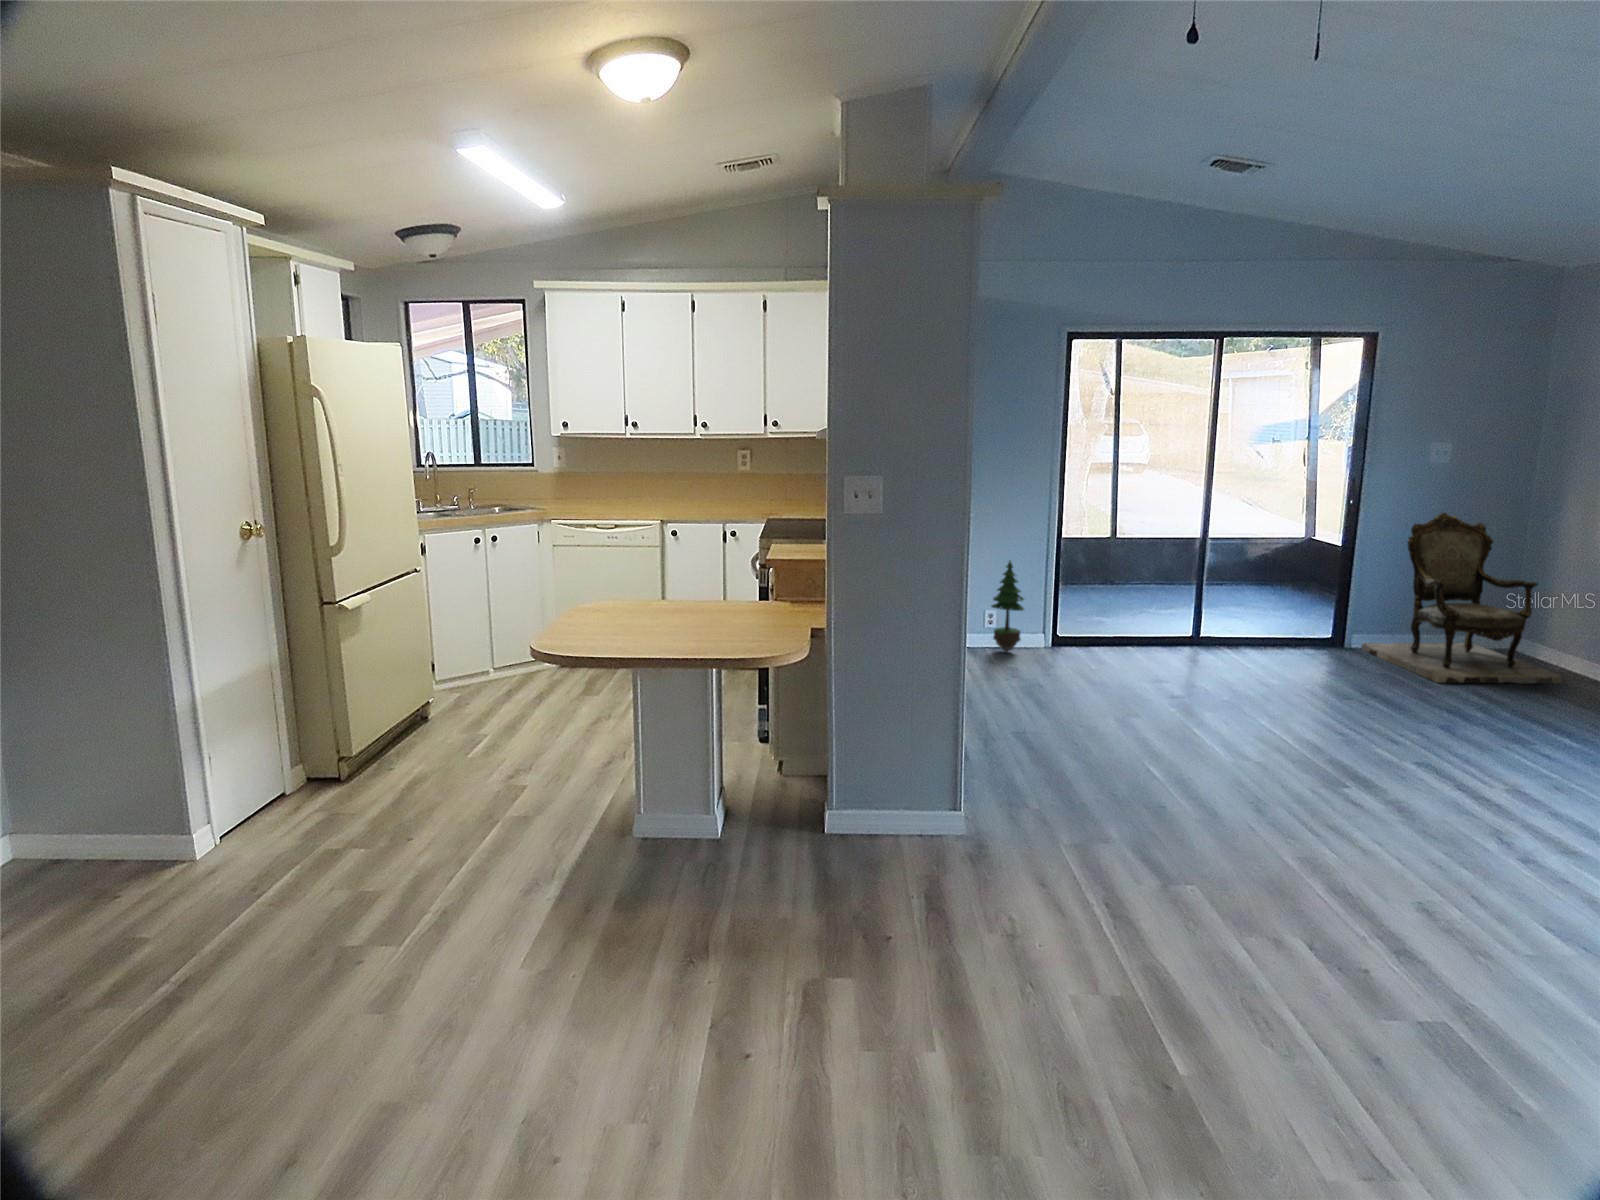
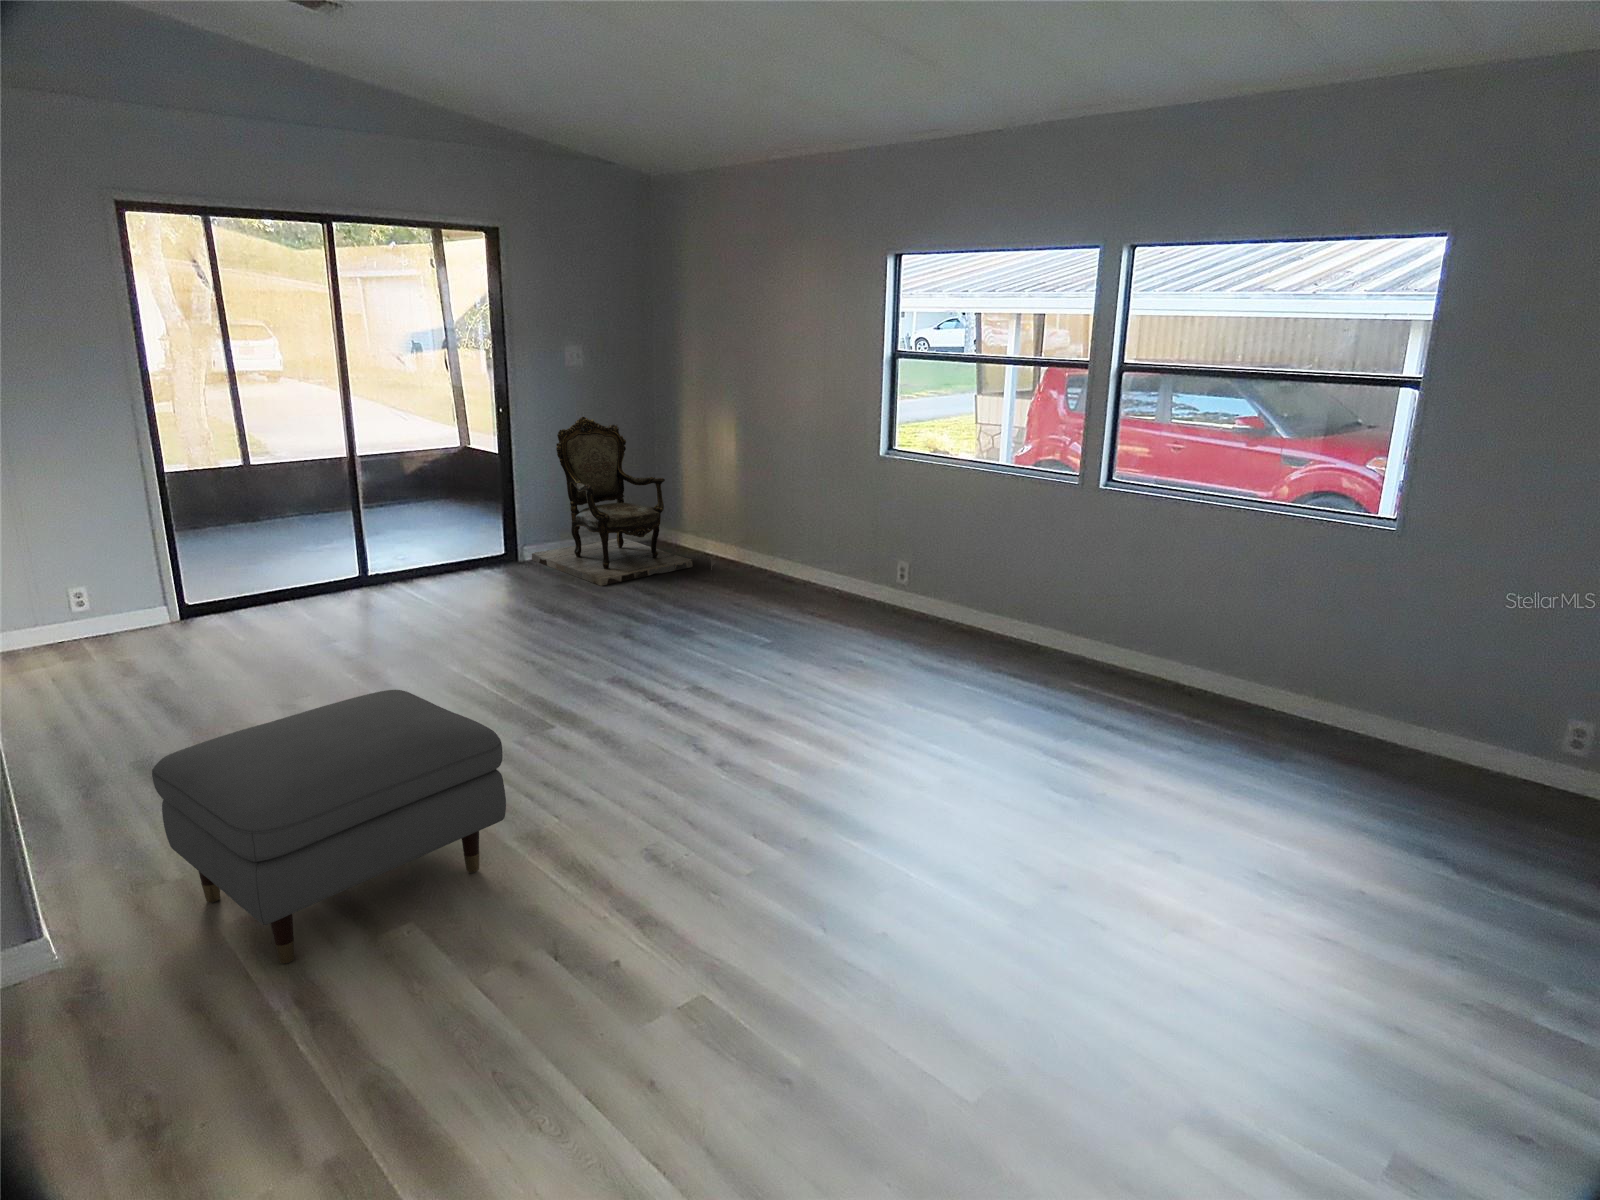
potted tree: present [991,560,1024,652] -> none [74,516,131,640]
ottoman: none [1039,704,1314,885] -> present [152,690,506,964]

